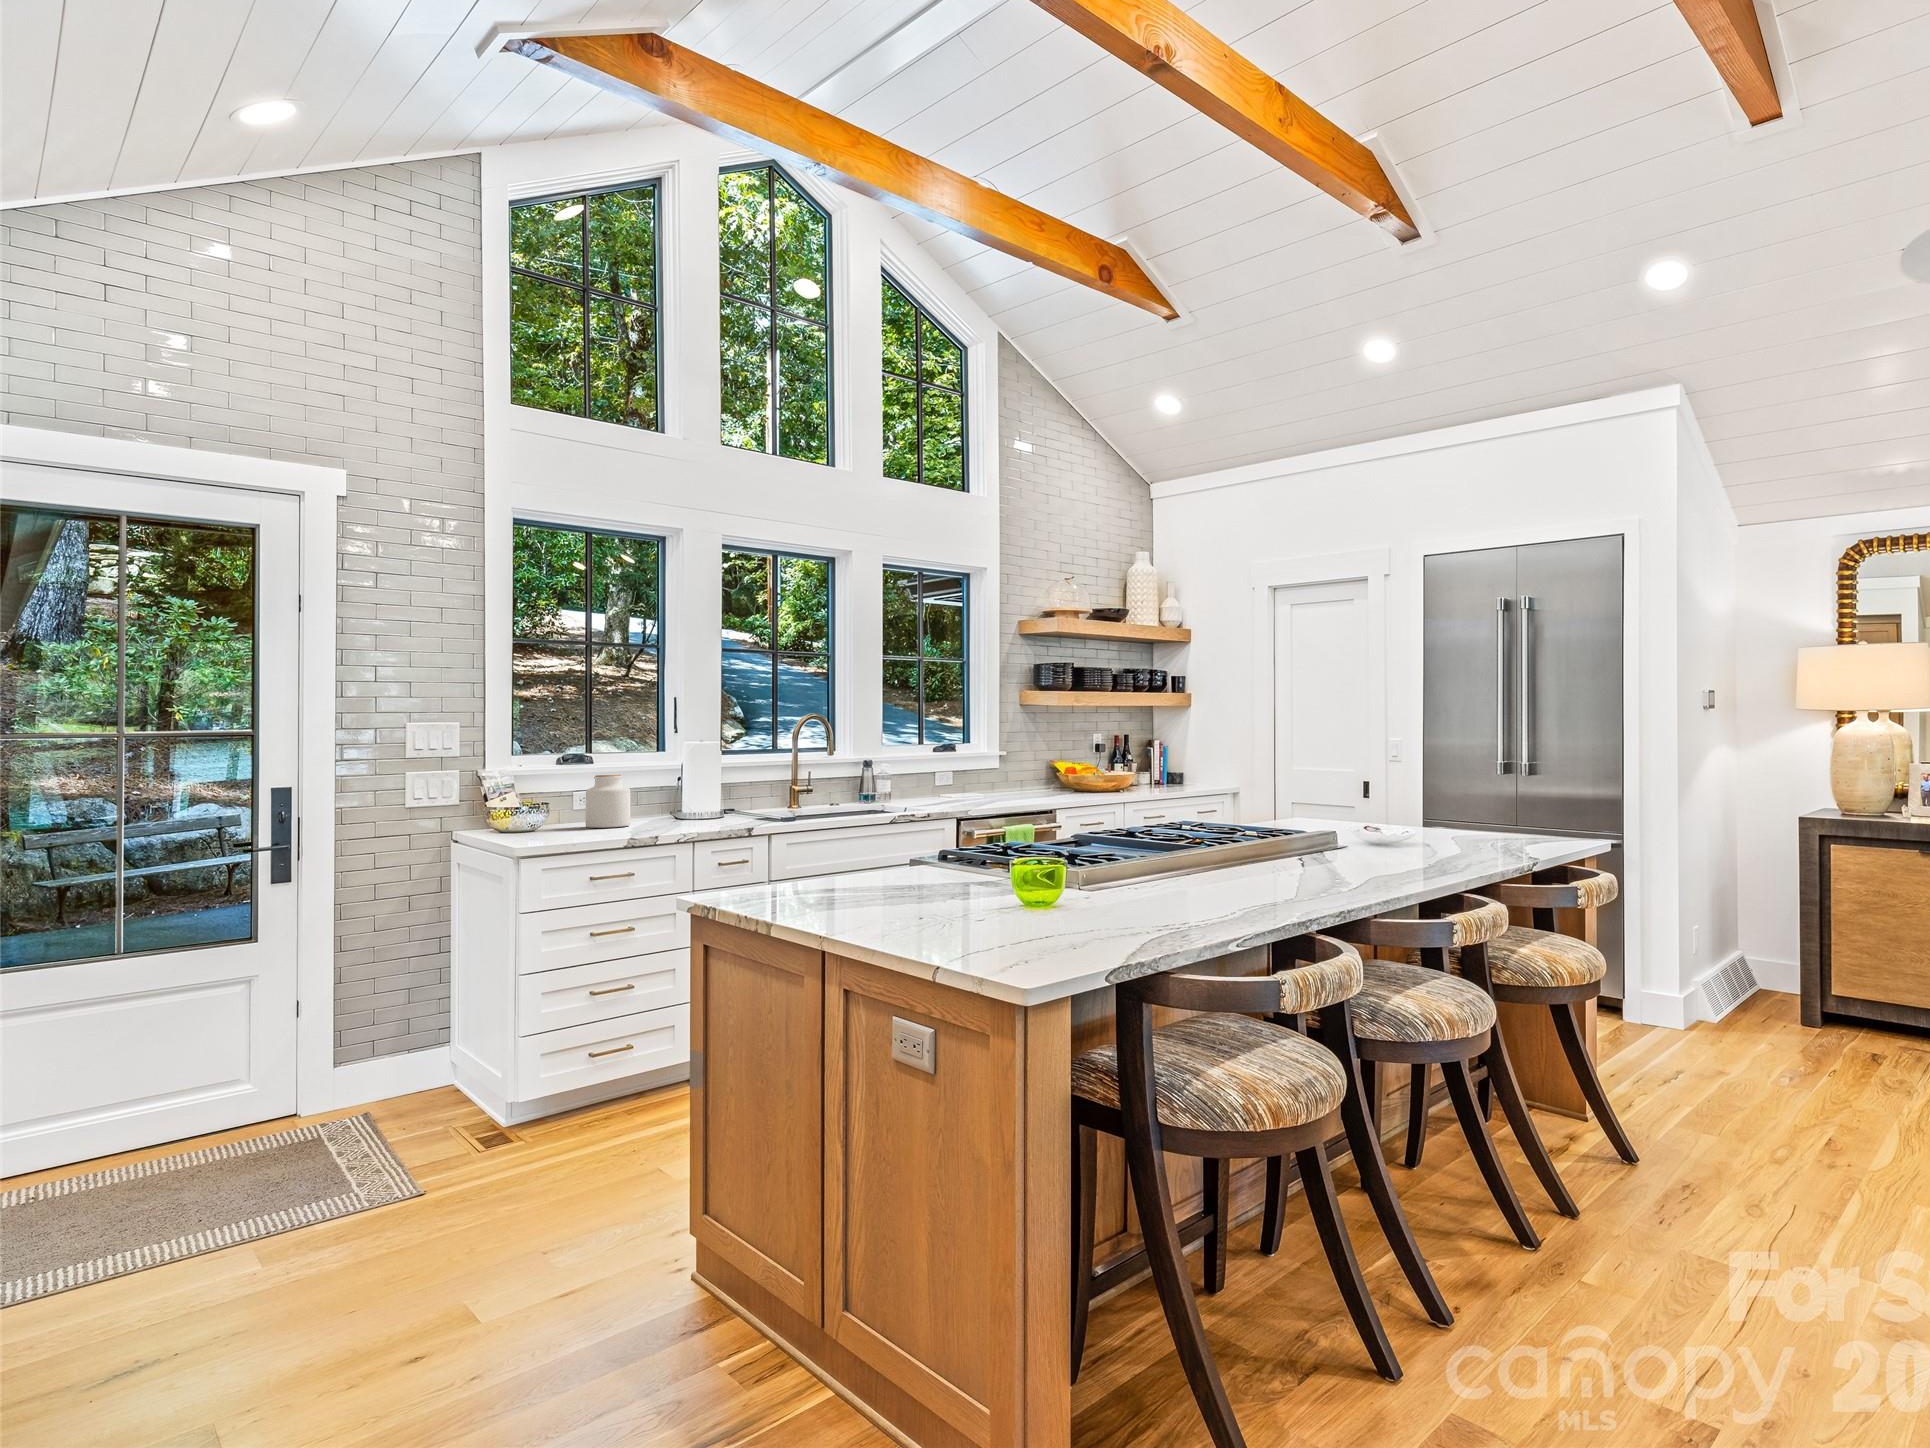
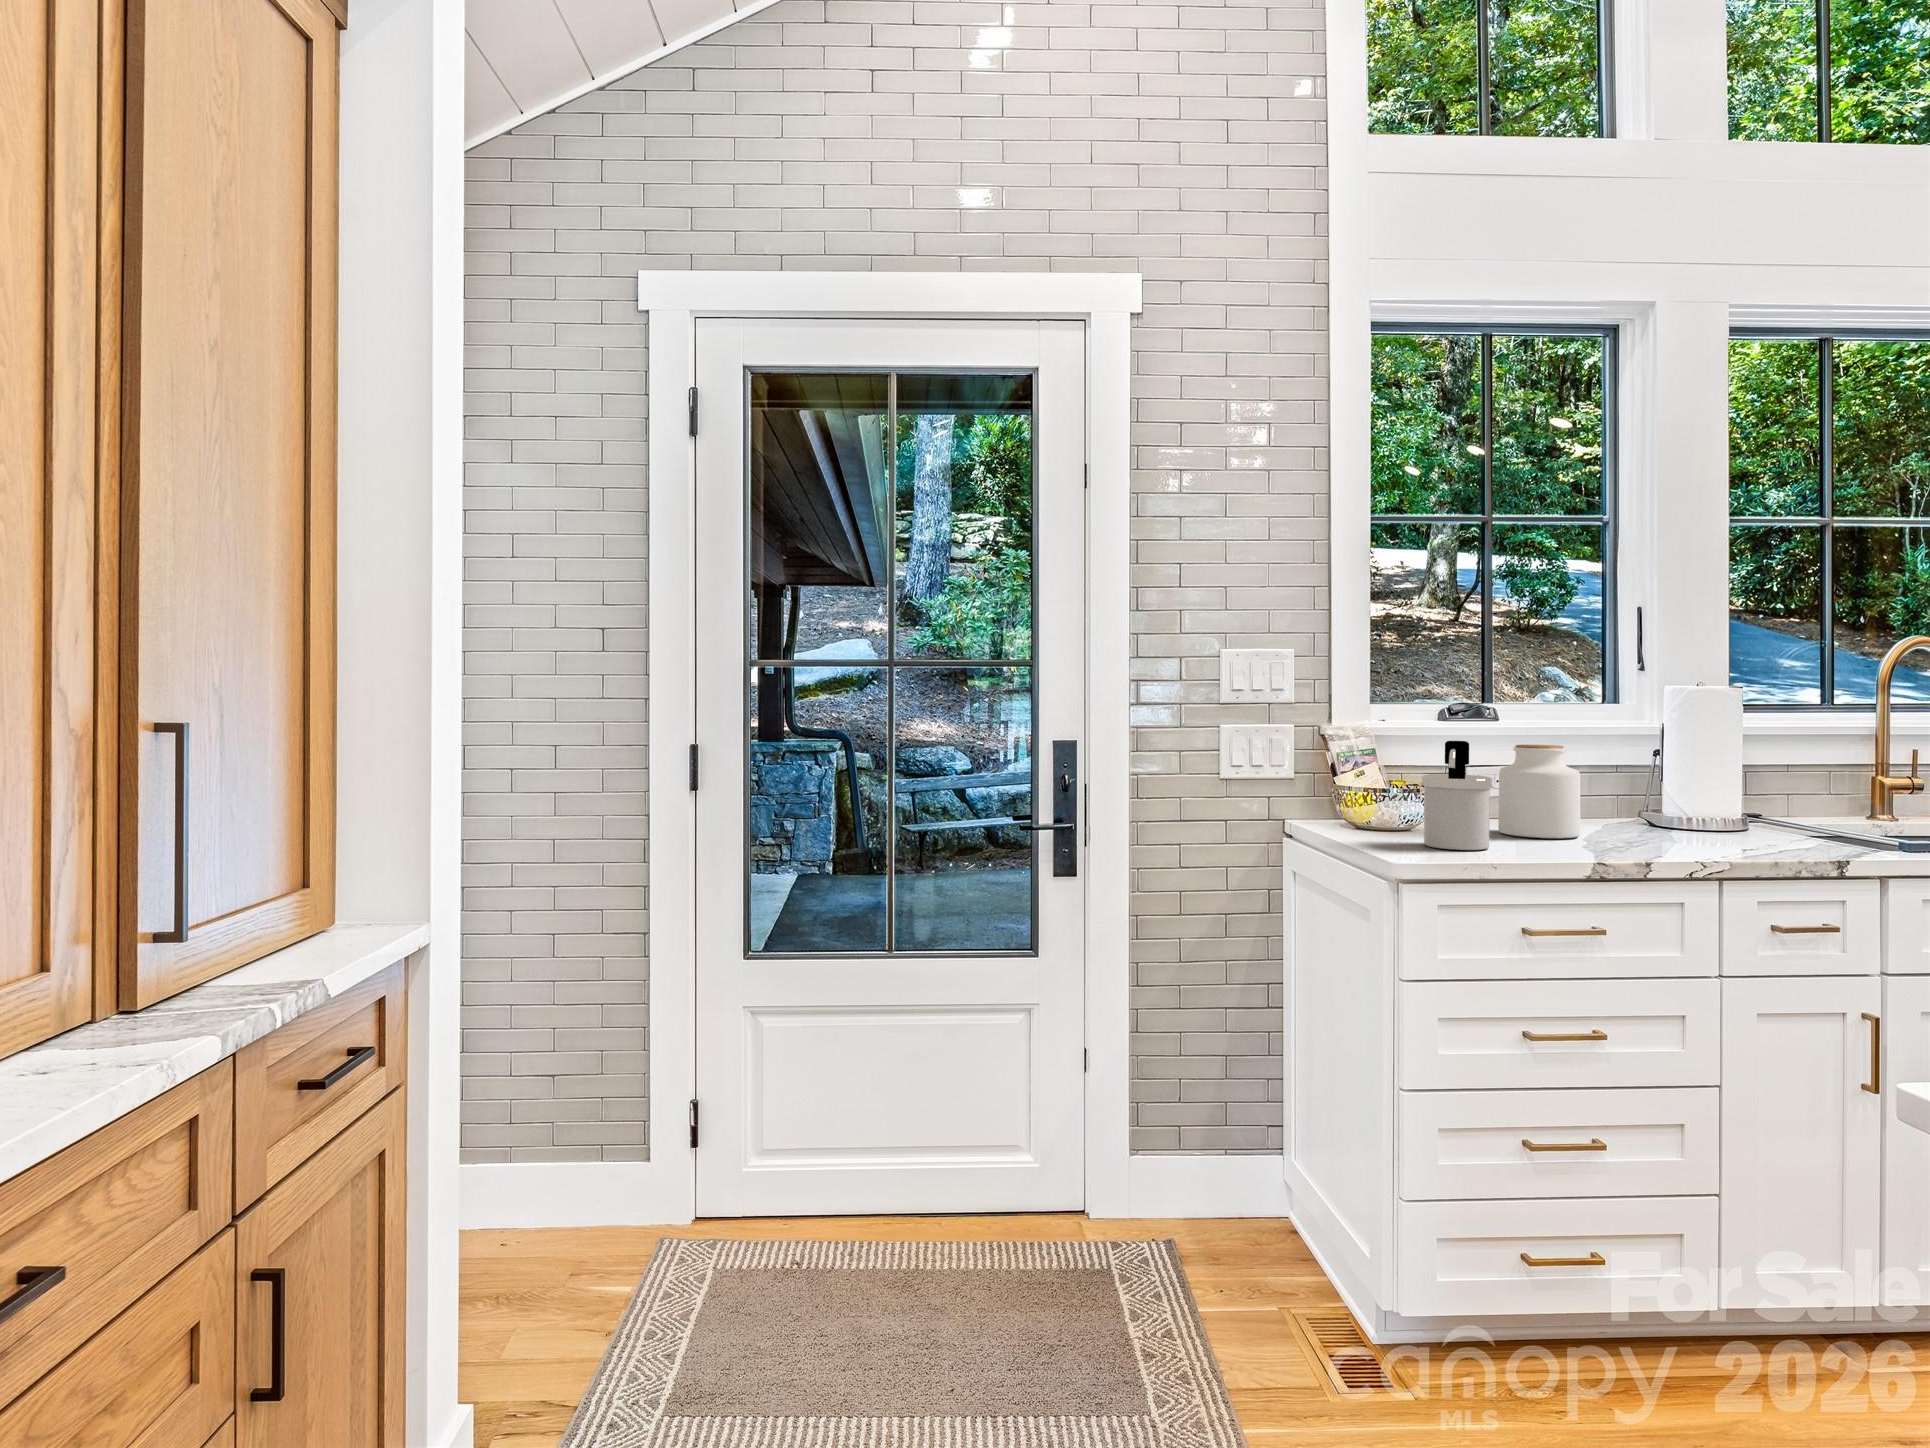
soap dispenser: none [536,773,576,835] -> present [1422,741,1492,850]

